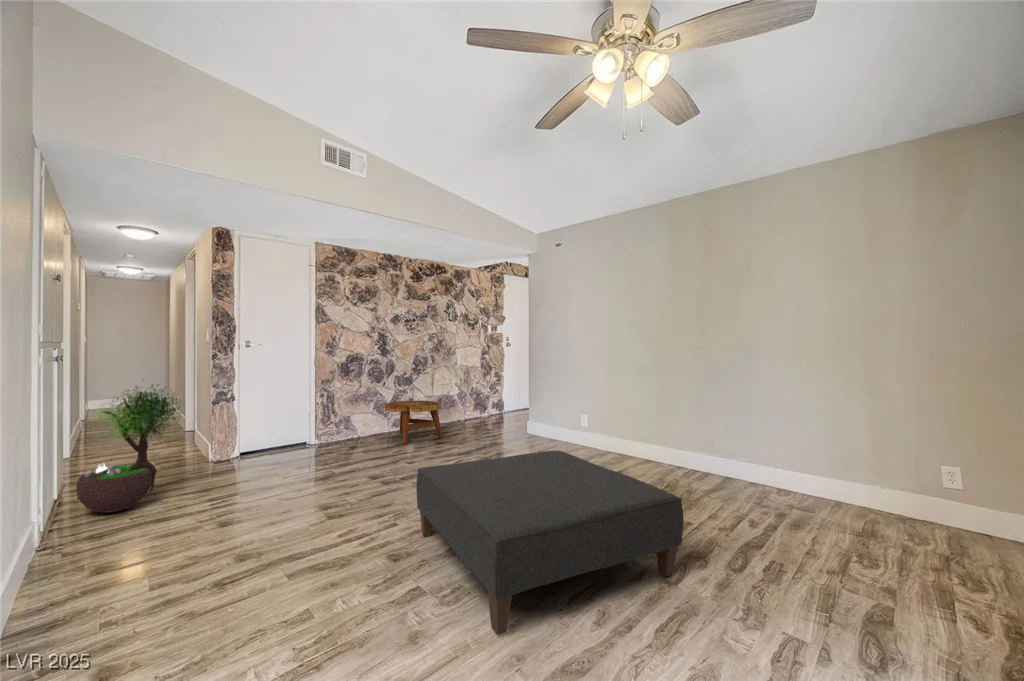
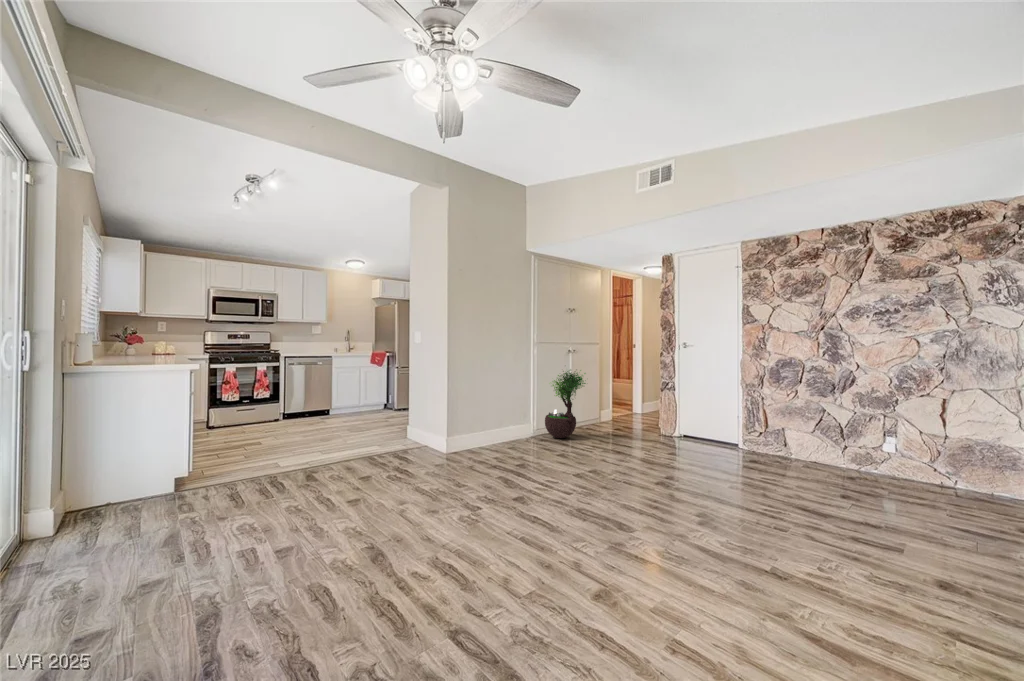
side table: present [385,401,443,444] -> none [804,424,904,493]
ottoman: present [416,451,683,635] -> none [404,447,677,635]

